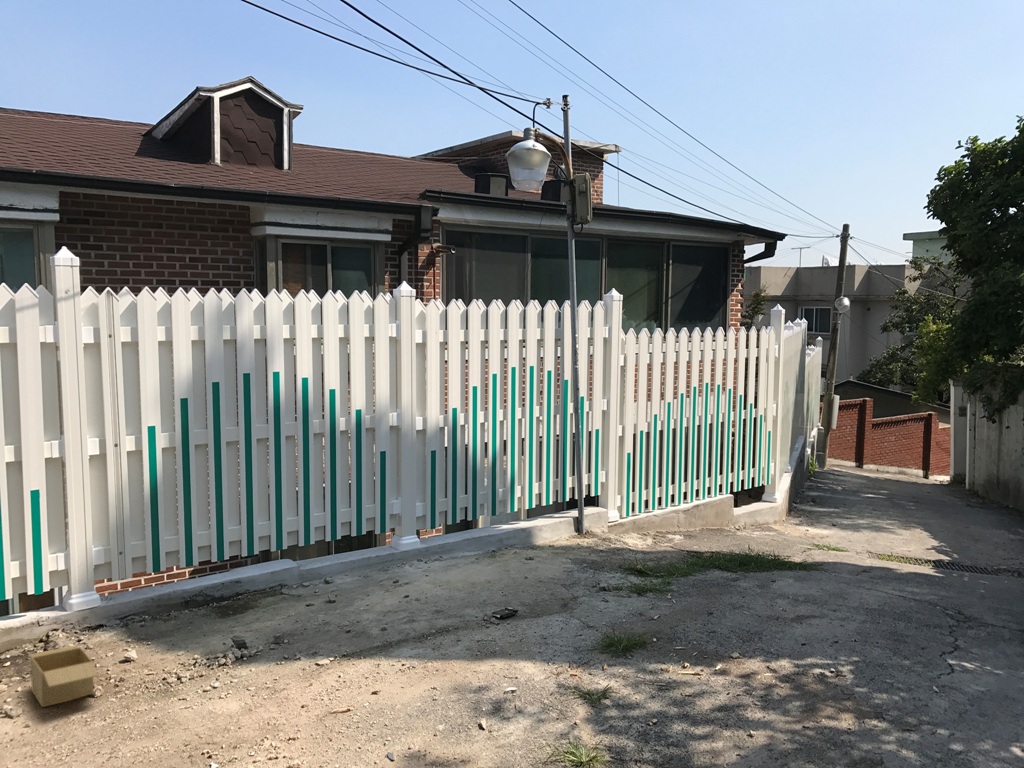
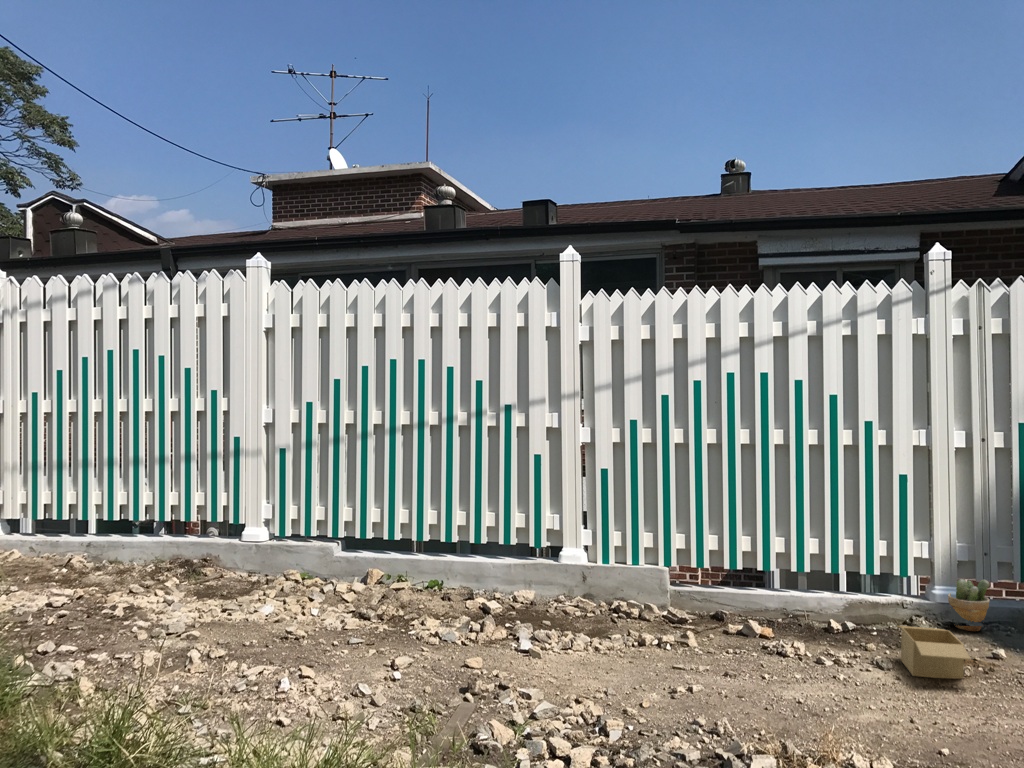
potted plant: none [84,581,124,634] -> present [948,579,990,631]

